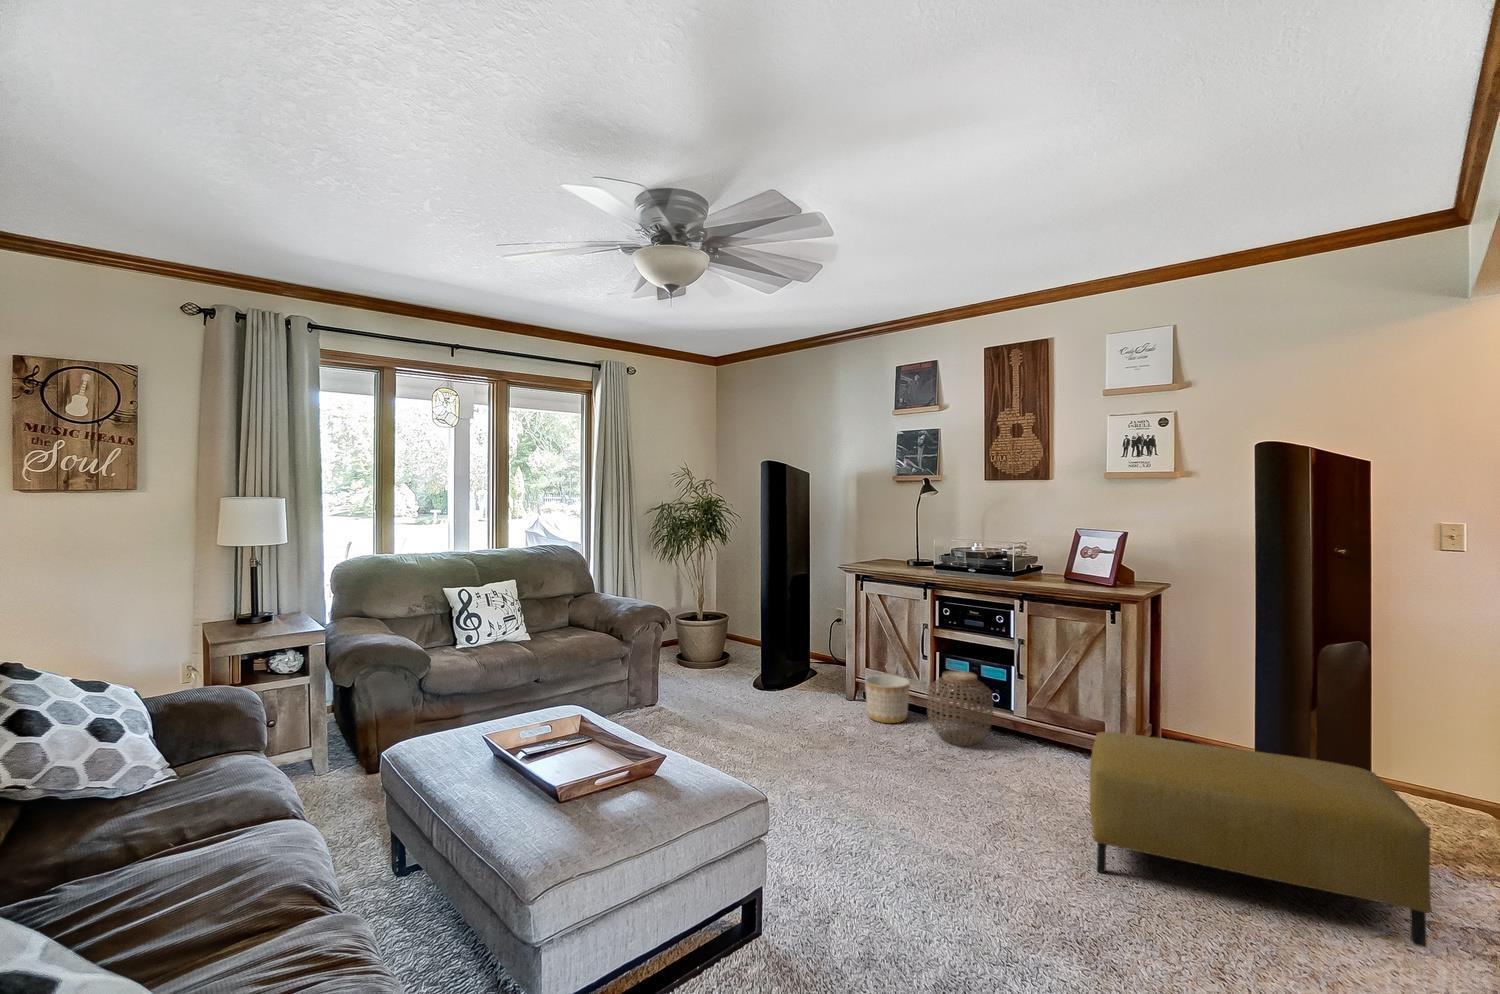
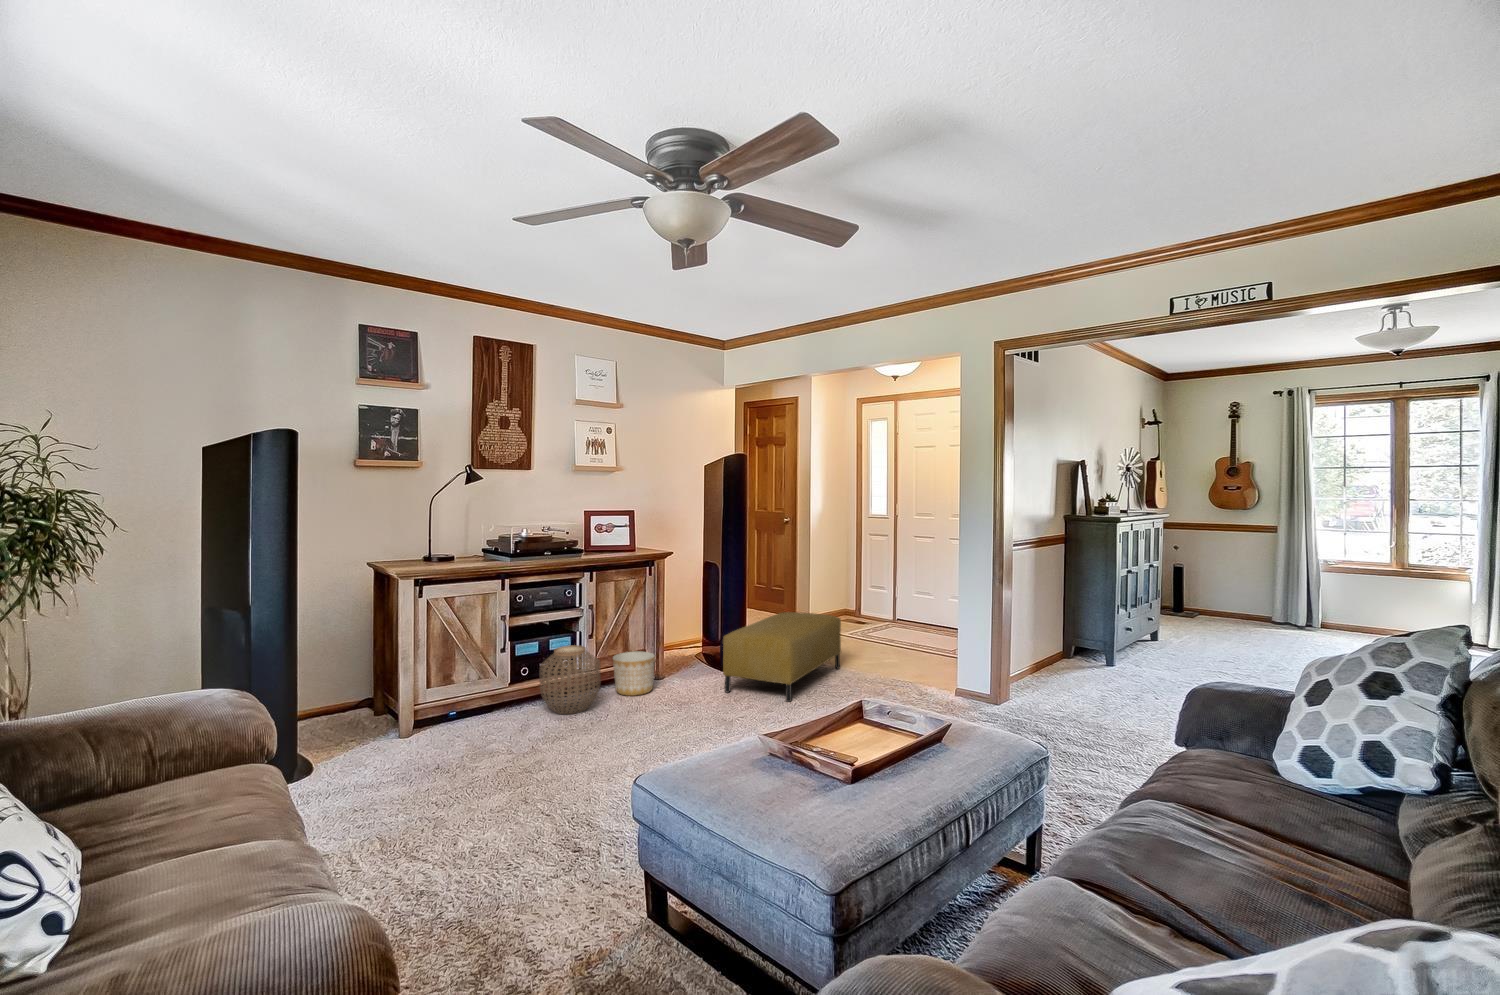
planter: present [865,675,910,723] -> present [613,651,655,696]

